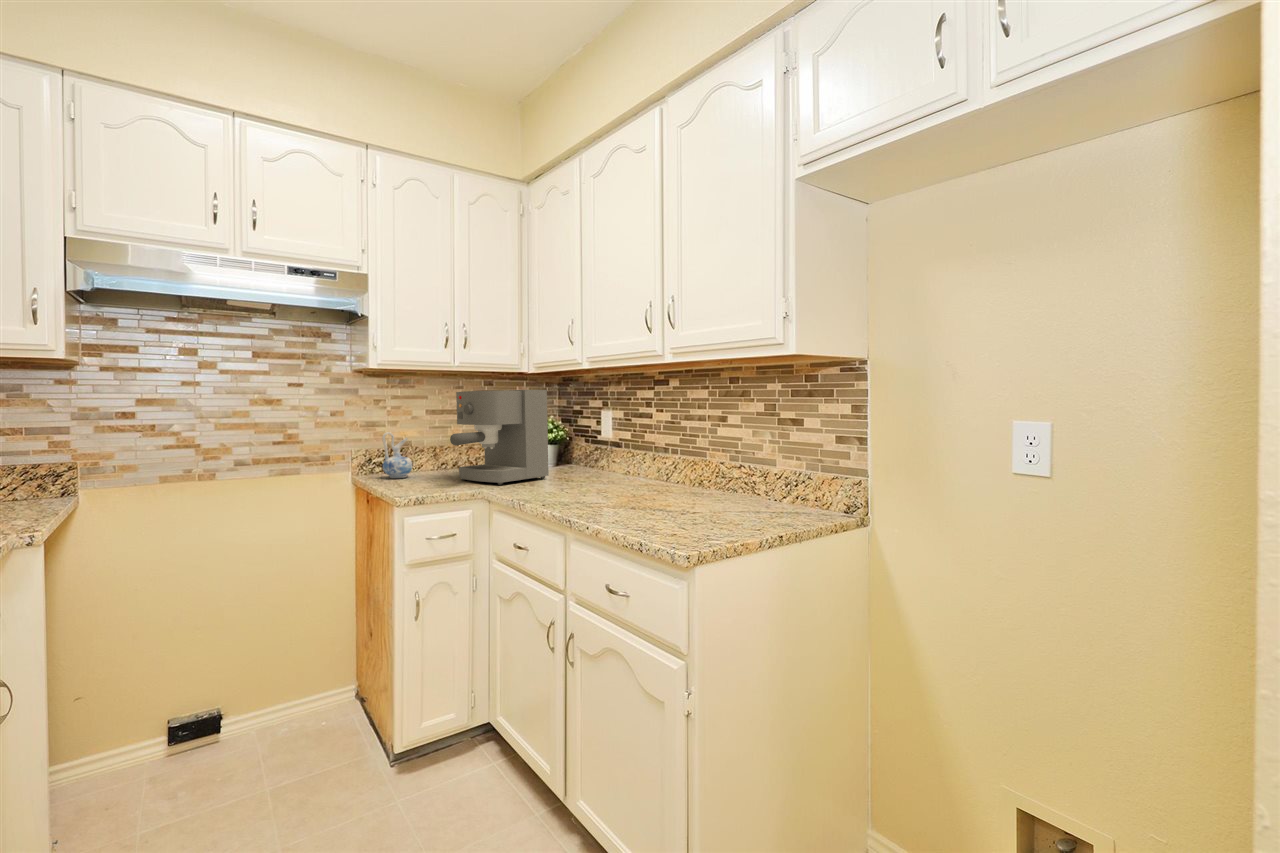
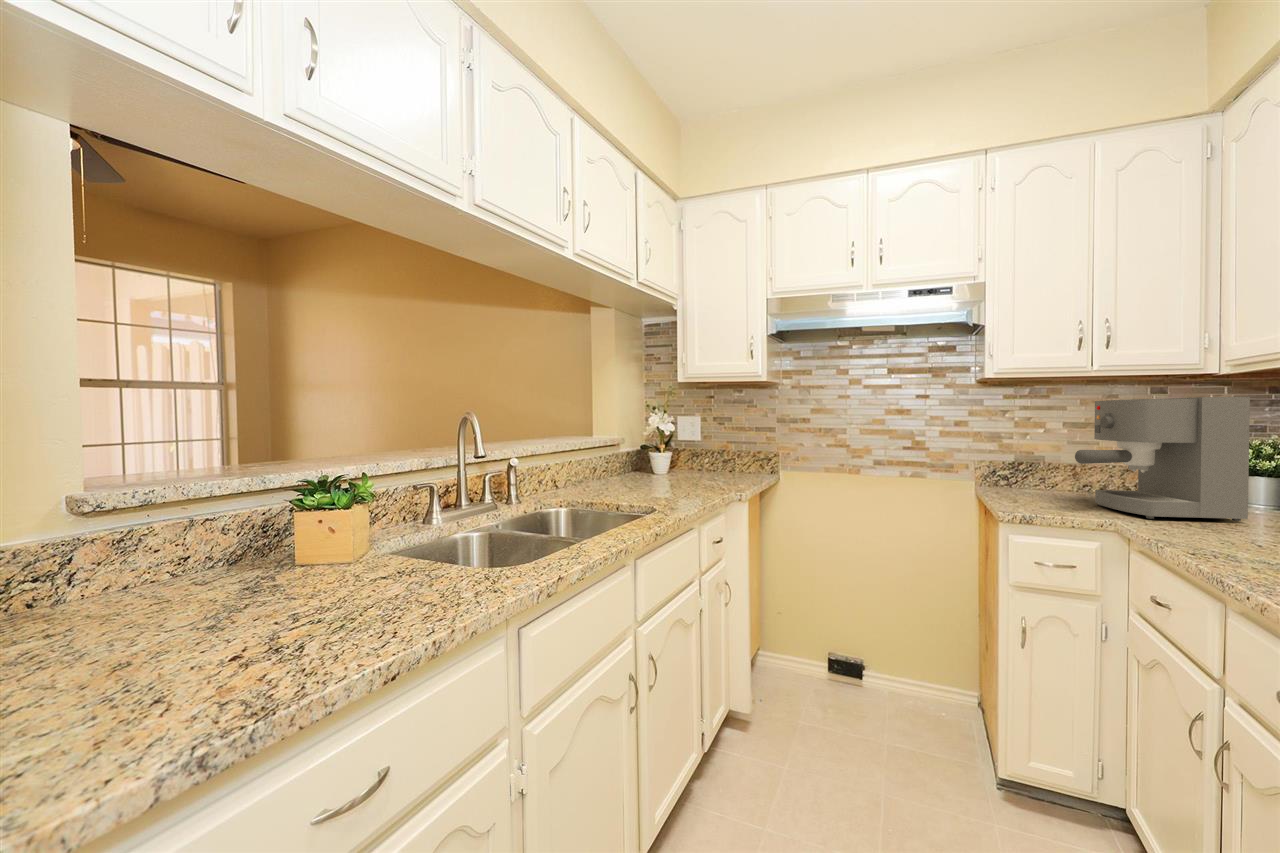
ceramic pitcher: present [382,432,412,478] -> none [1002,444,1037,493]

